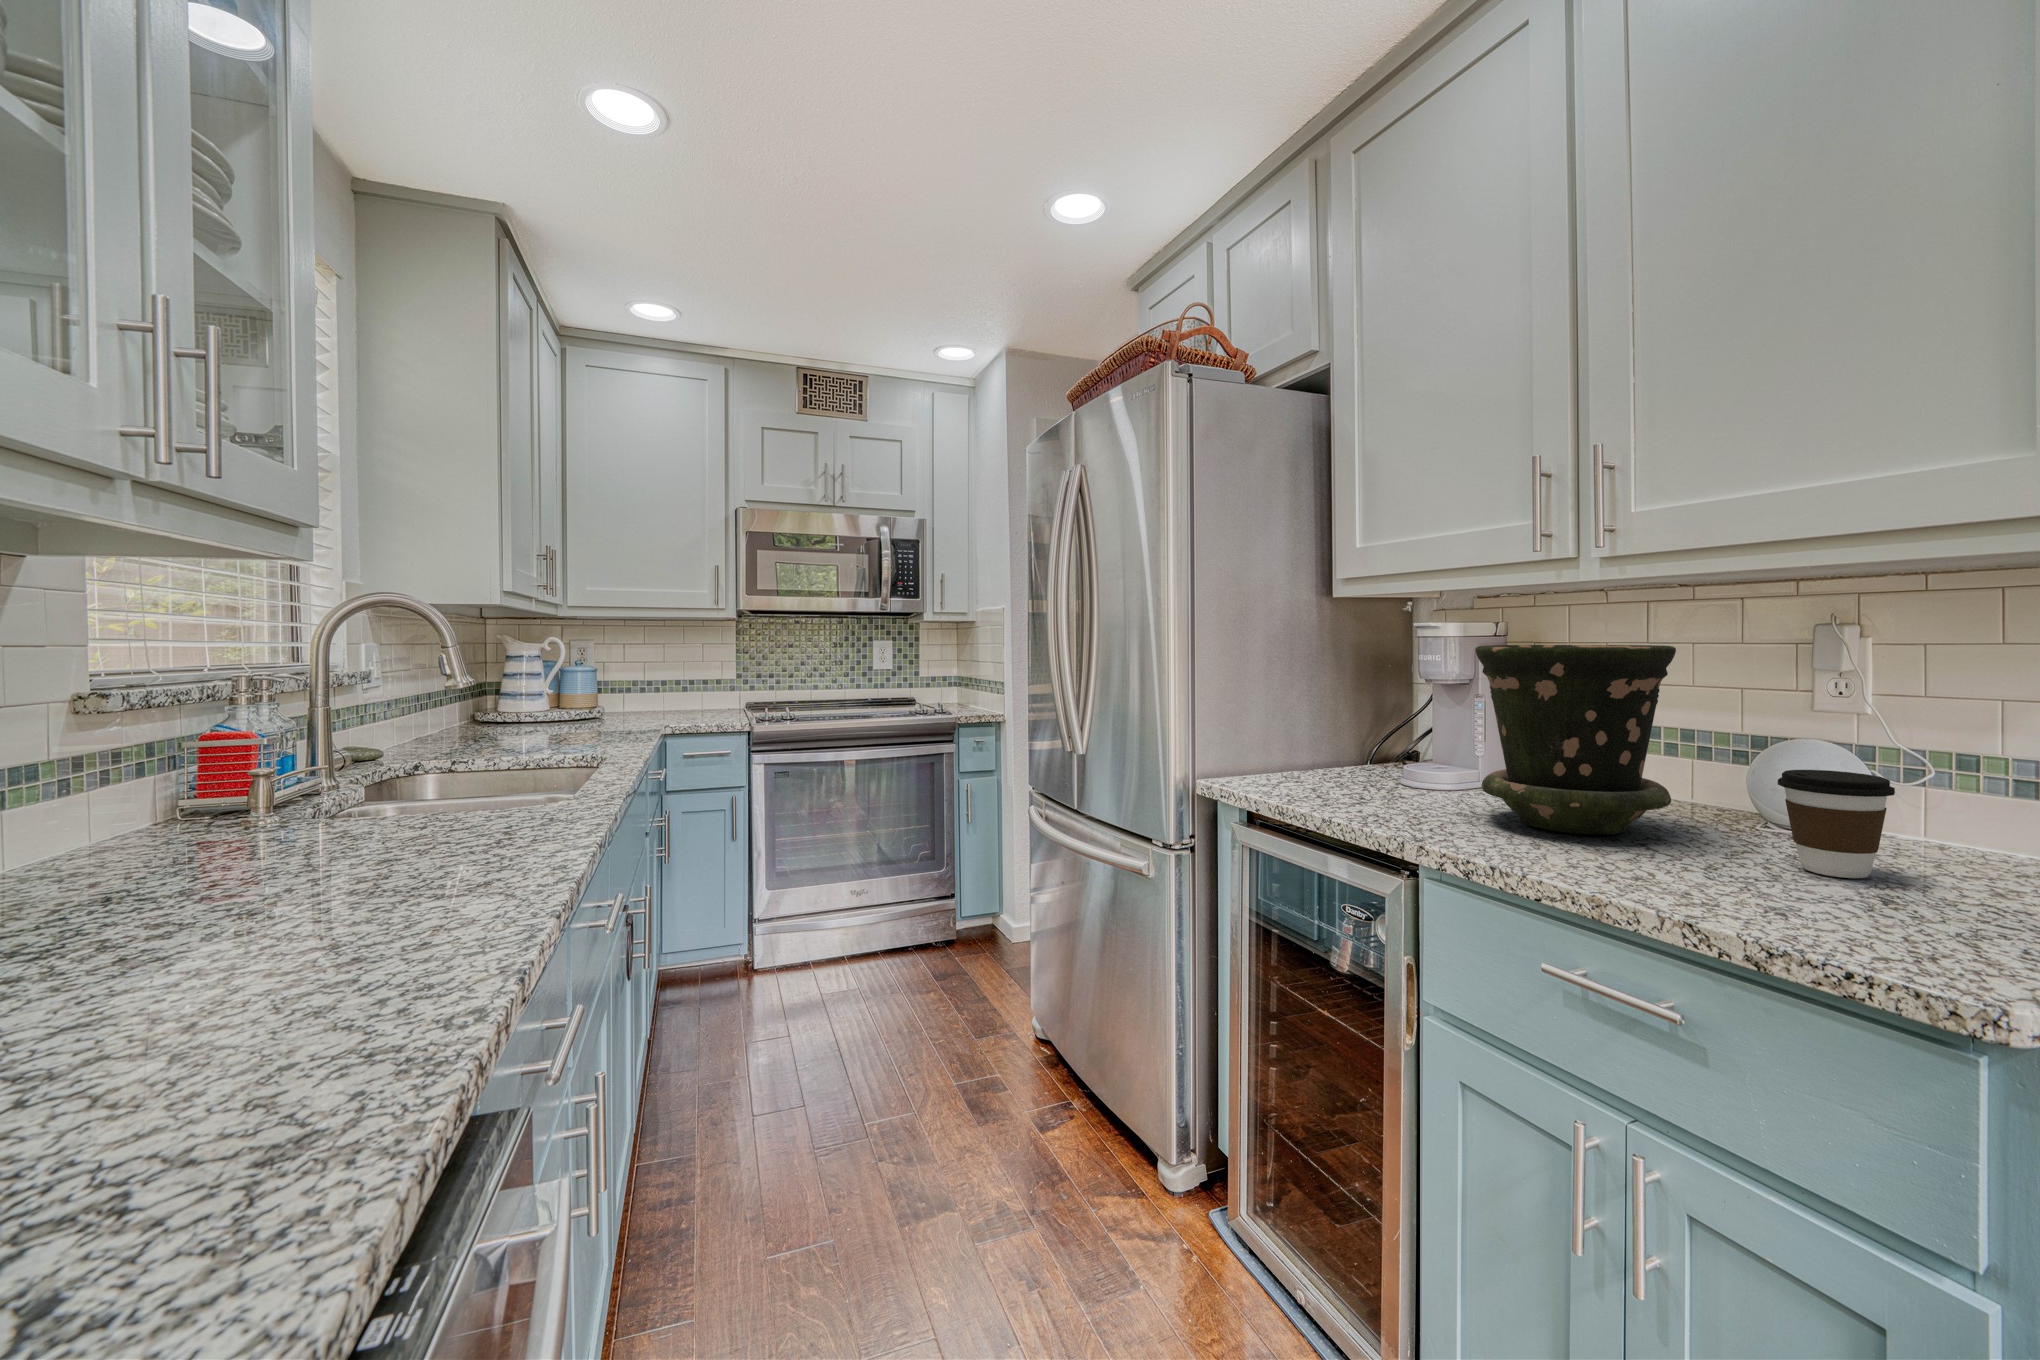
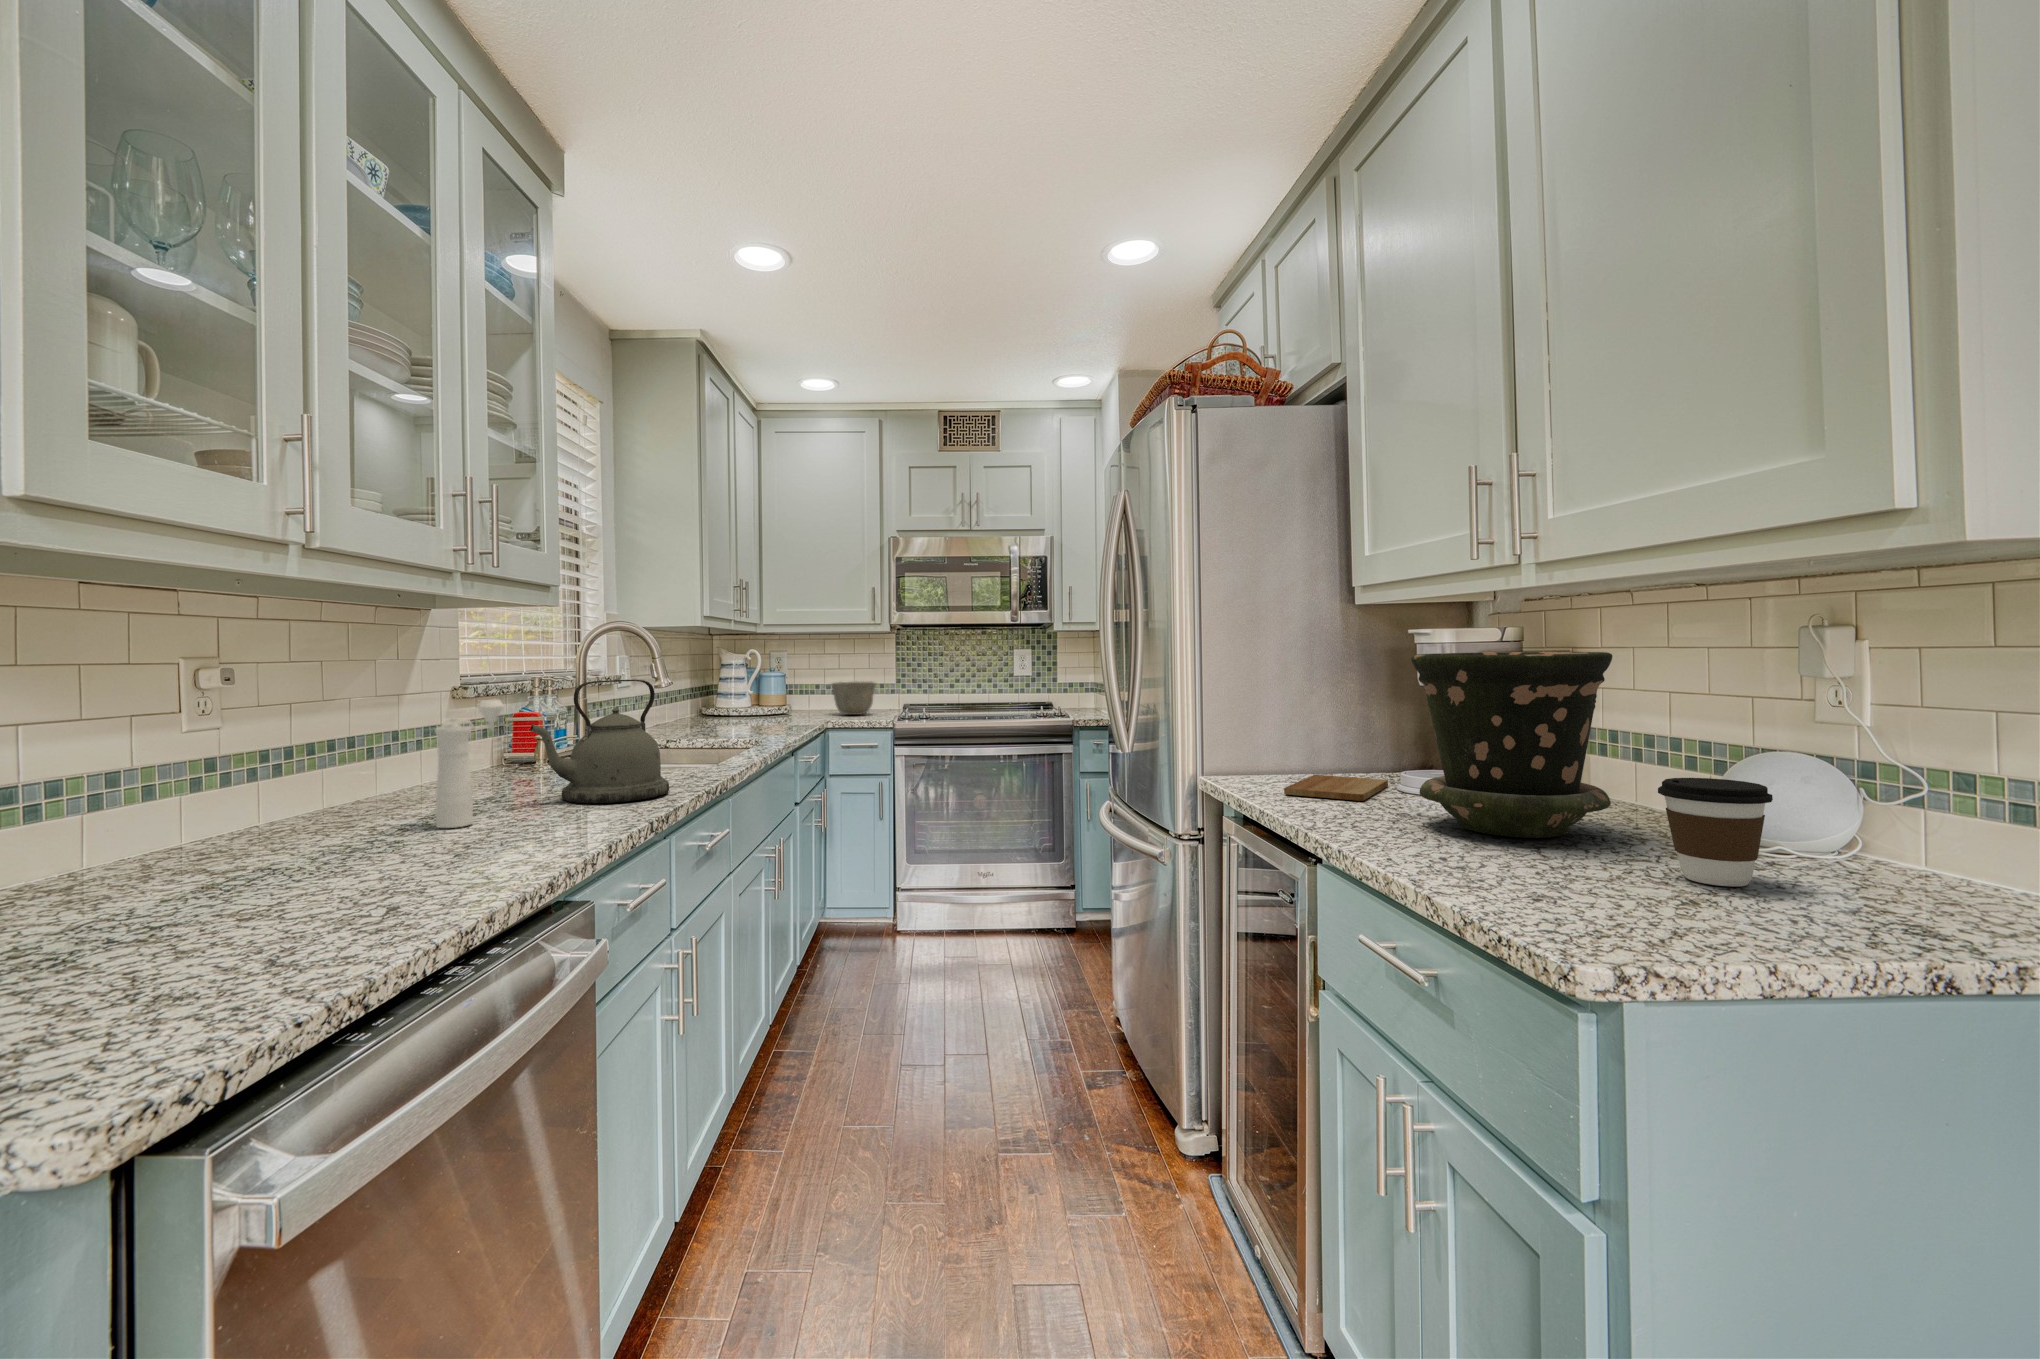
ceramic bowl: none [658,676,716,716] -> present [832,682,876,715]
kettle: none [267,679,518,877] -> present [530,680,669,803]
pepper mill: none [64,716,218,960] -> present [435,700,503,828]
cutting board: none [1303,772,1389,800] -> present [1284,775,1388,801]

